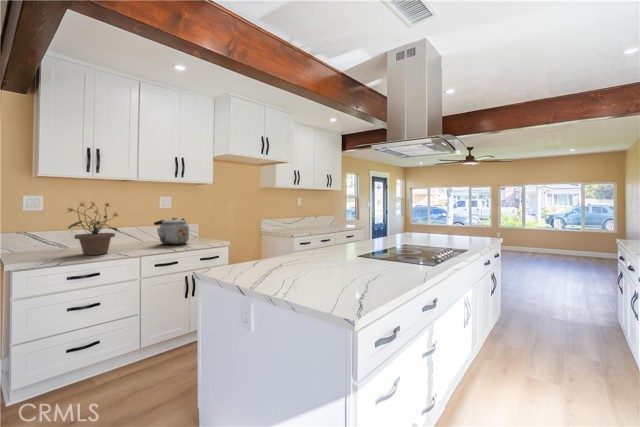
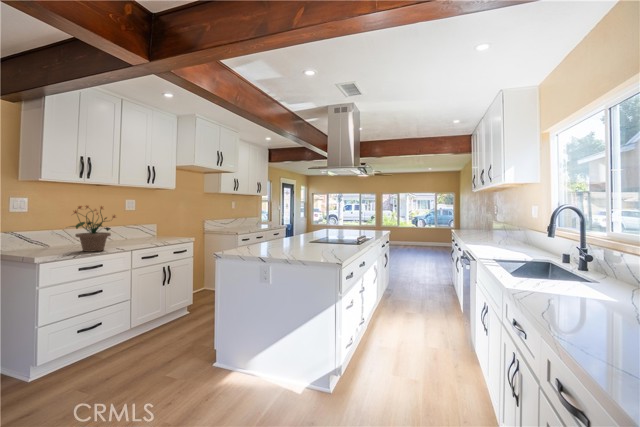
kettle: present [154,217,189,245] -> none [128,219,160,243]

